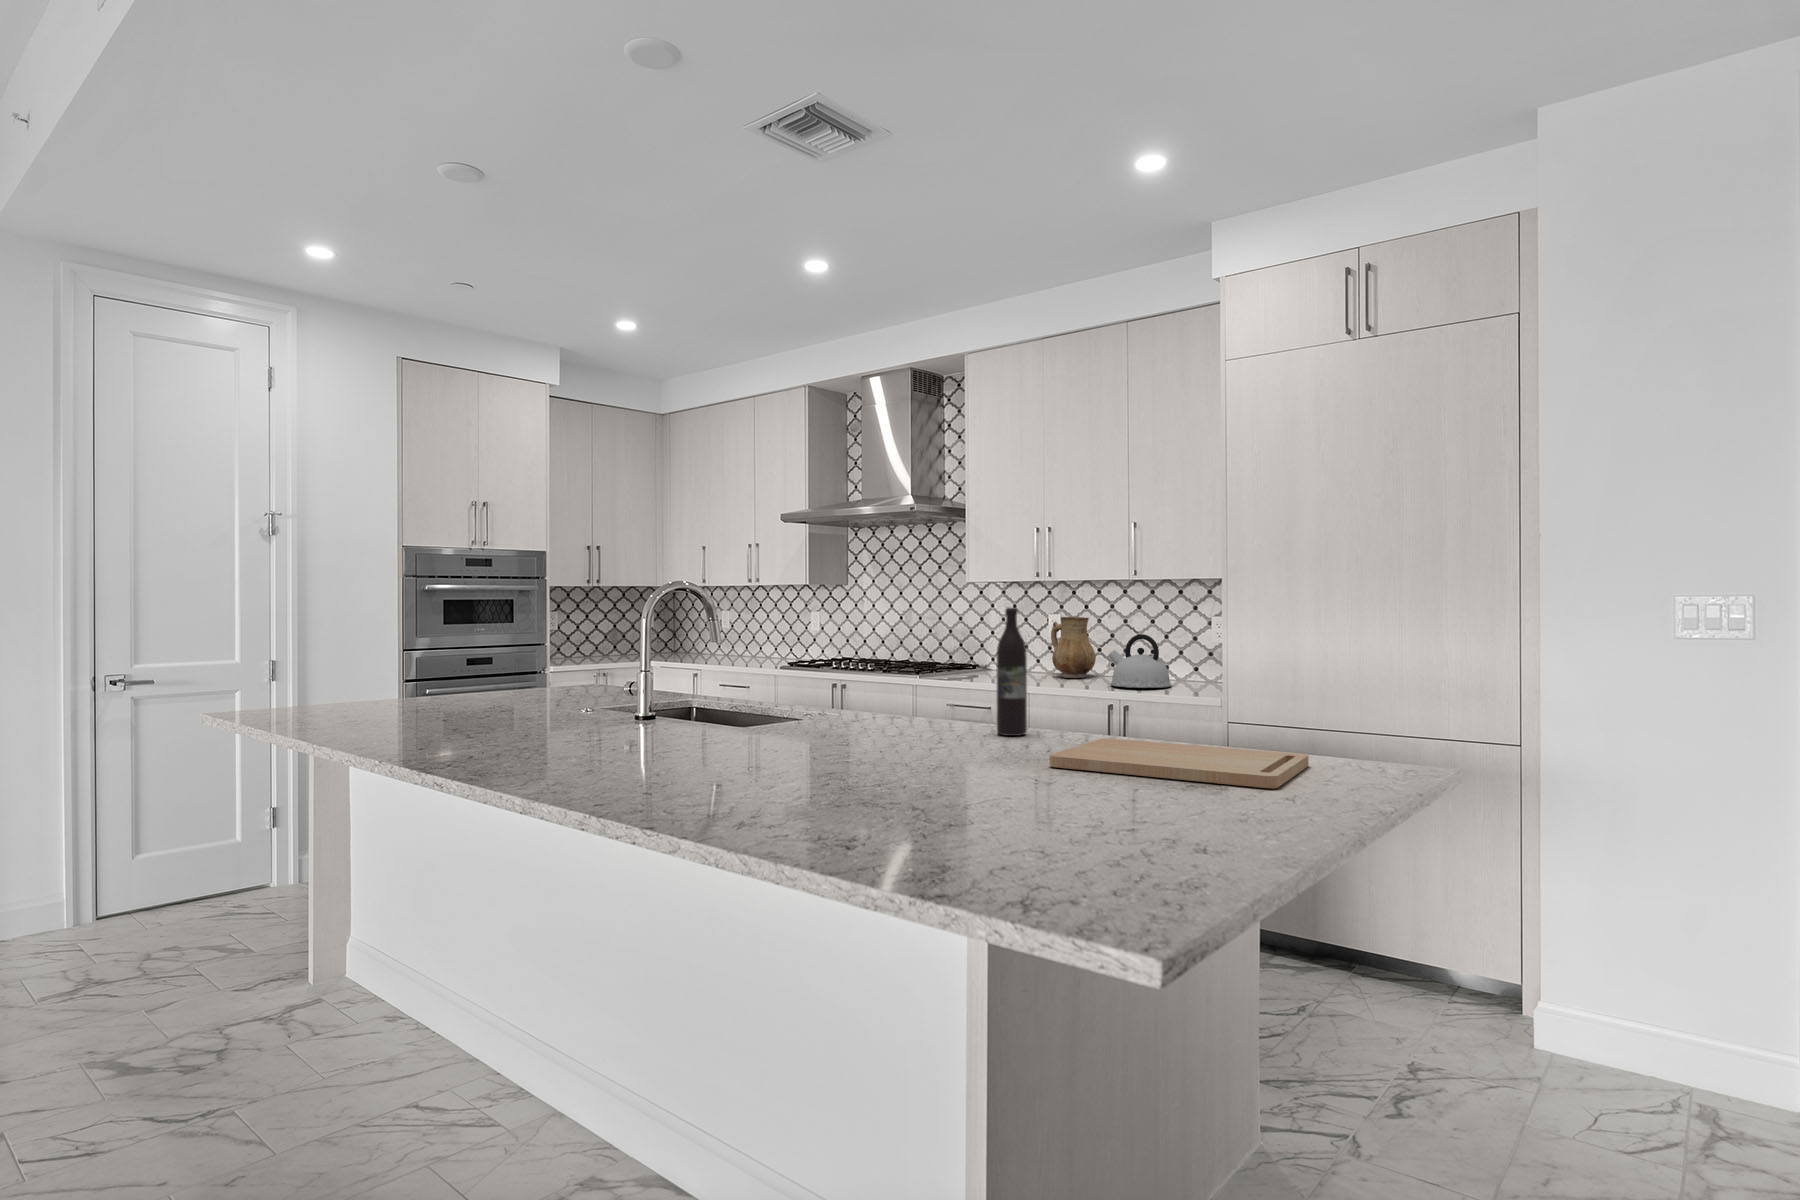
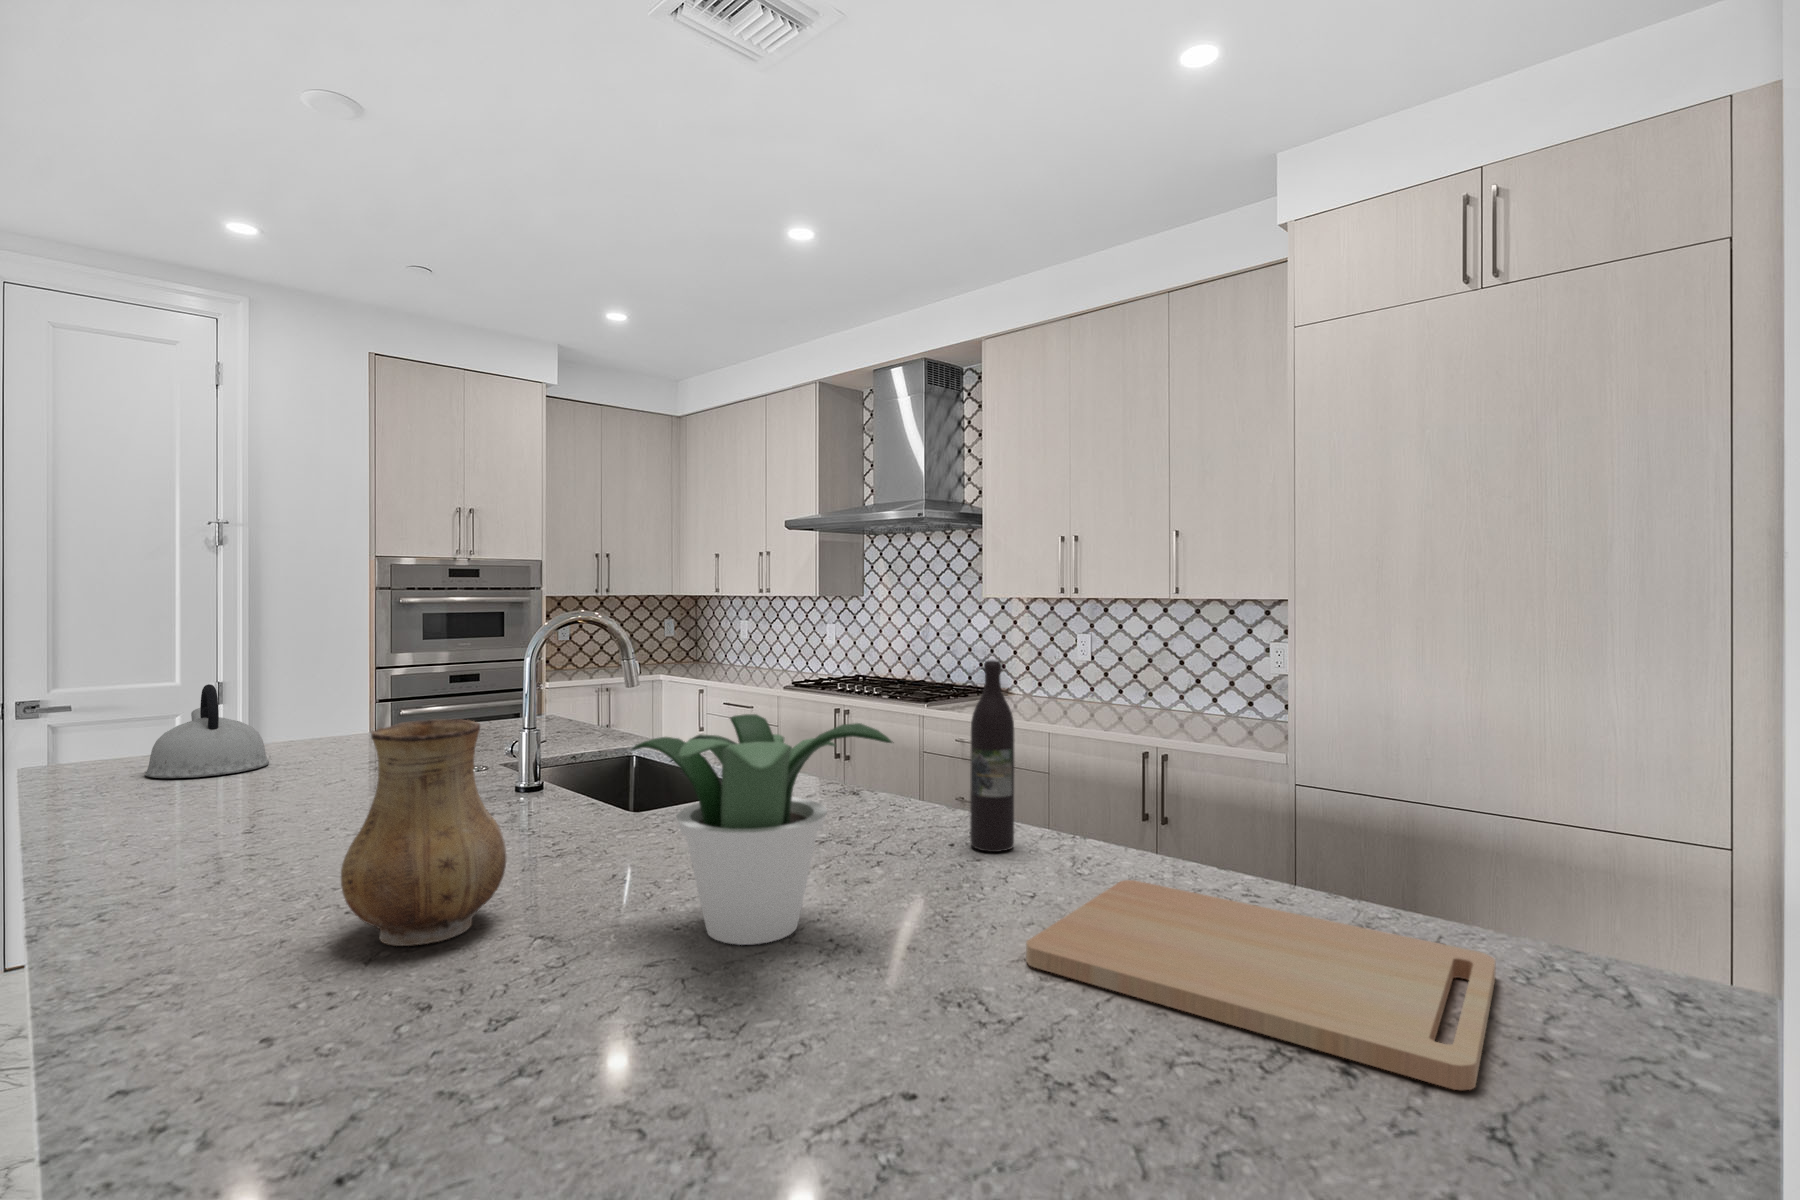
ceramic pitcher: present [1051,617,1096,678] -> present [341,719,506,946]
potted plant: none [801,632,967,764] -> present [631,714,892,945]
kettle: present [1108,634,1171,688] -> present [145,684,269,778]

